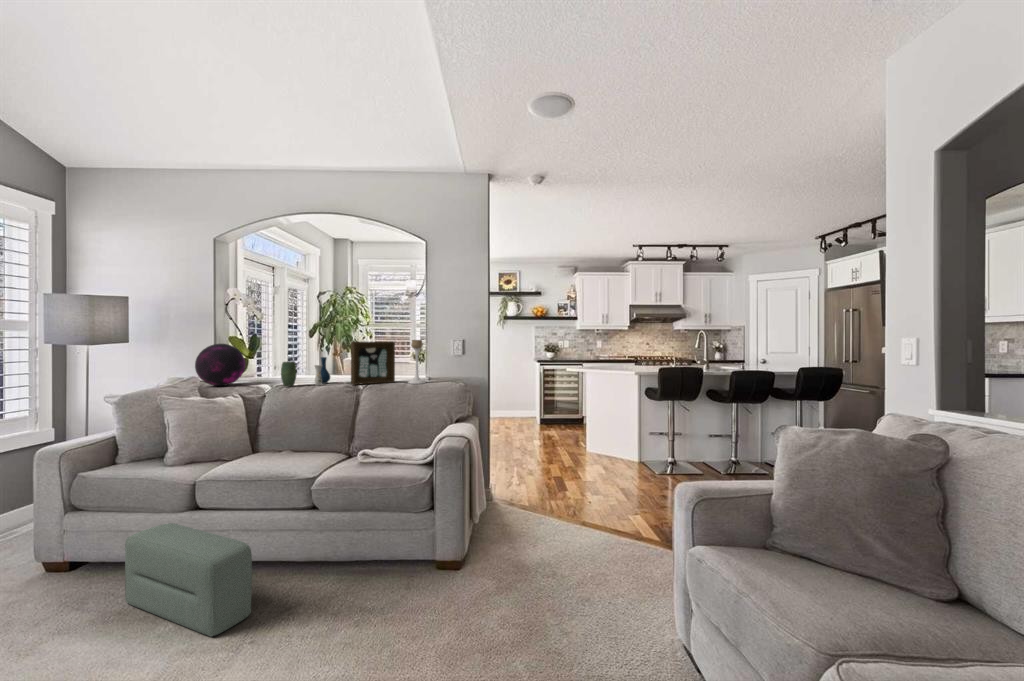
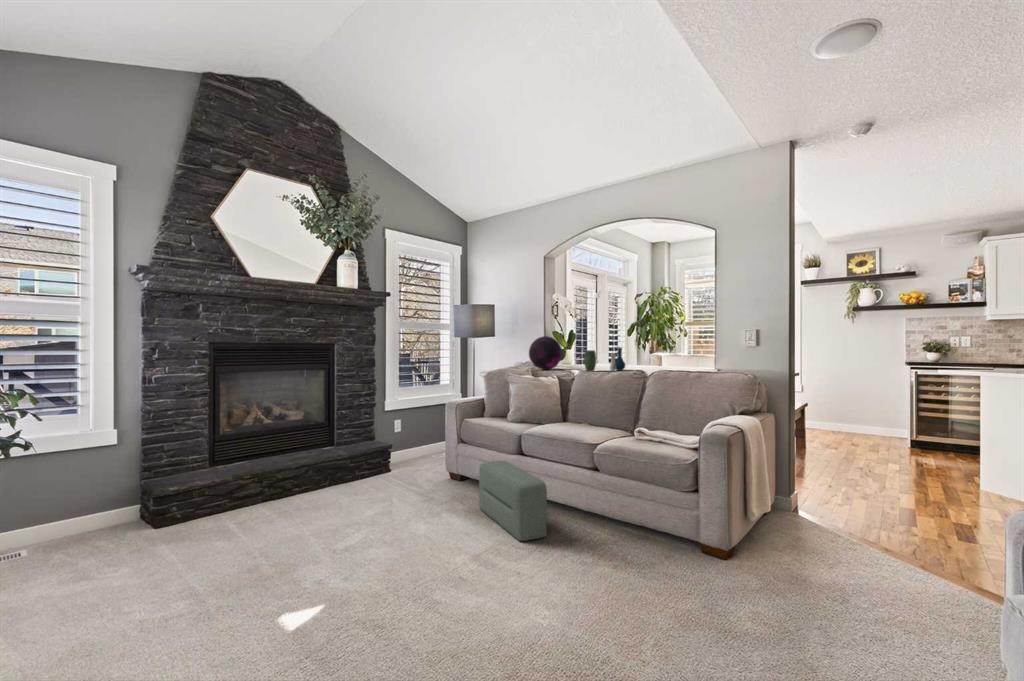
candle holder: present [408,340,425,384] -> none [692,330,711,373]
picture frame: present [351,341,395,385] -> none [640,332,682,372]

